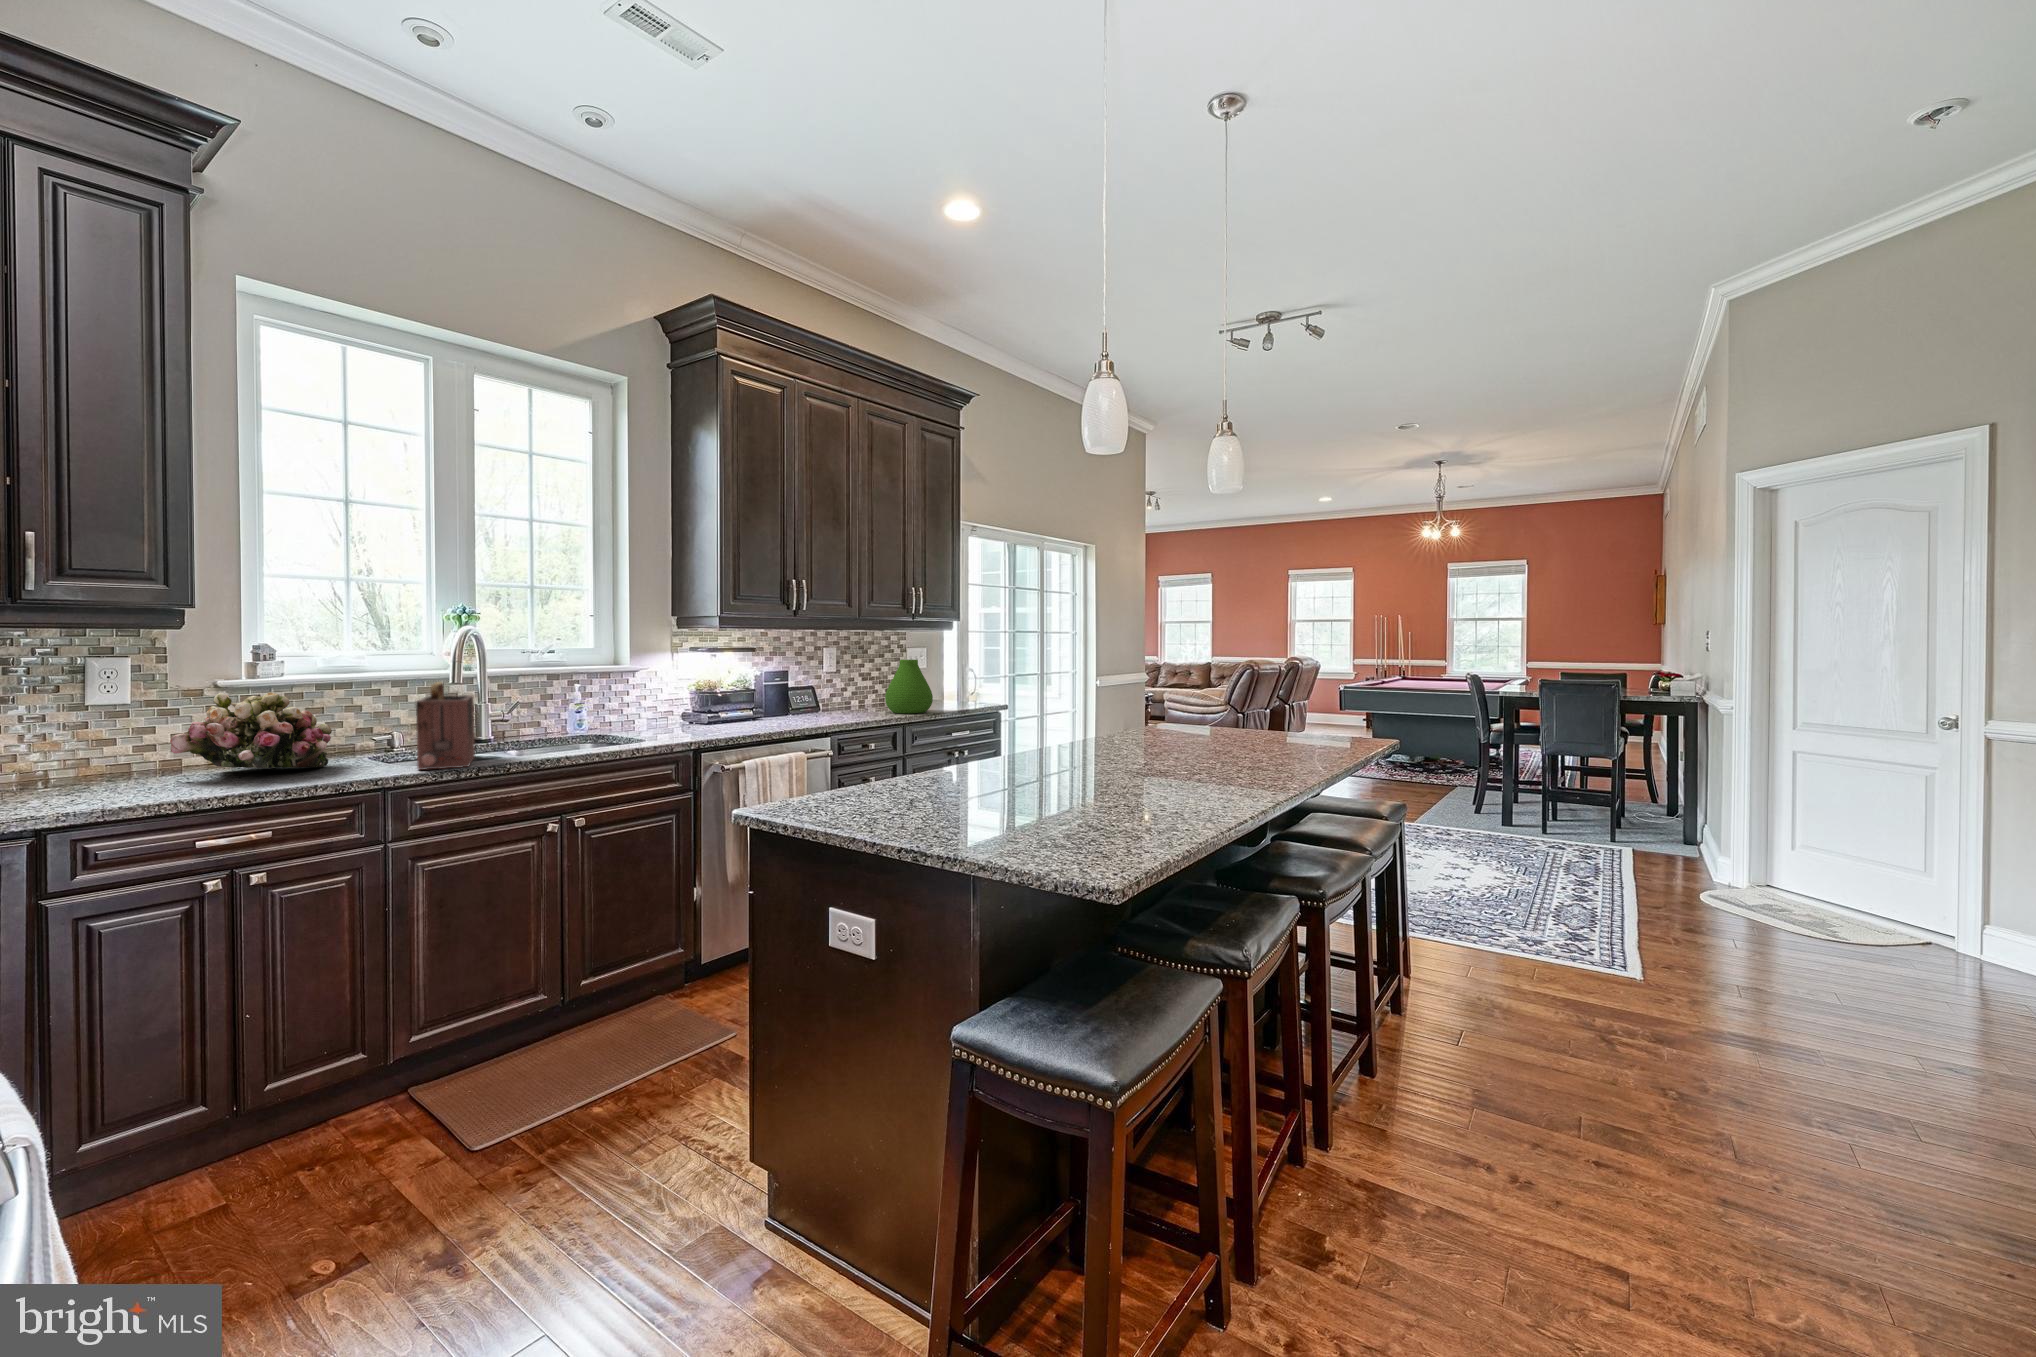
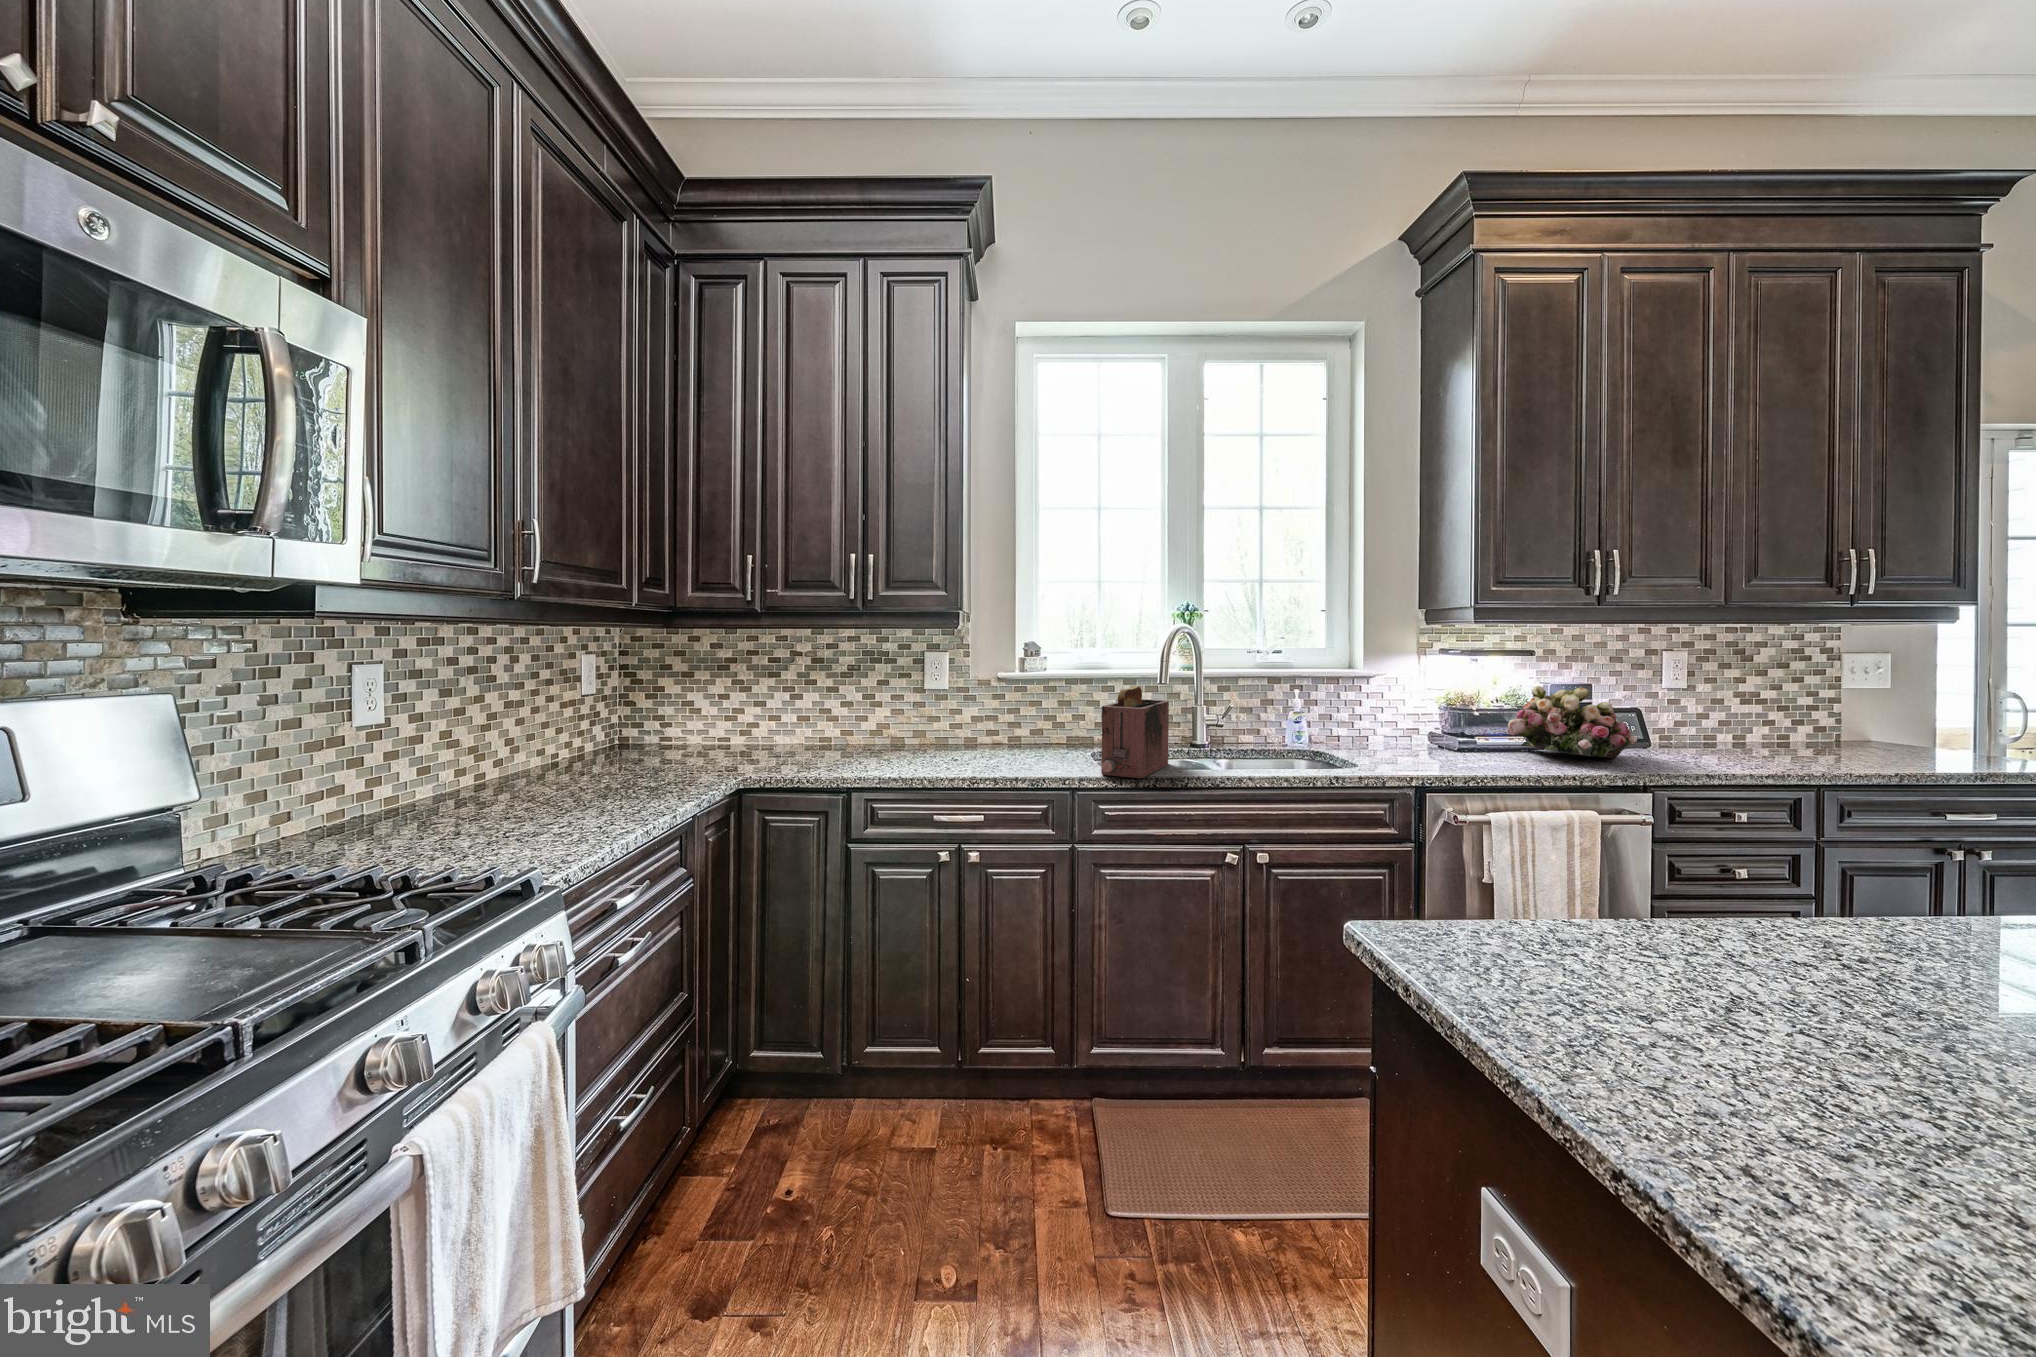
vase: present [885,659,933,714] -> none [1780,676,1896,767]
flower arrangement: present [170,692,332,768] -> present [1507,686,1637,758]

